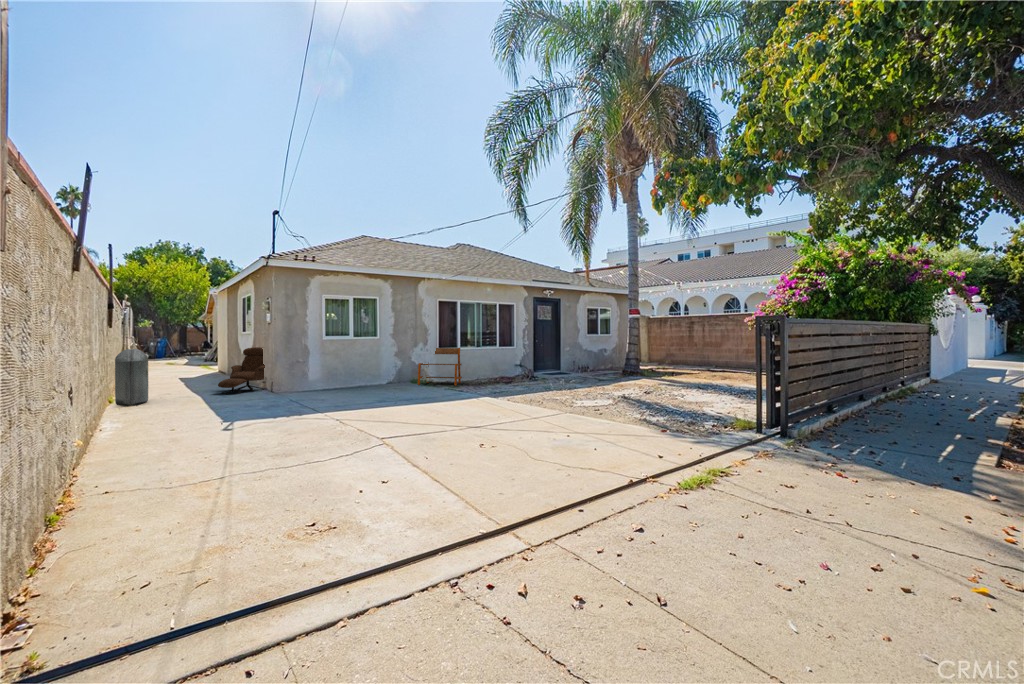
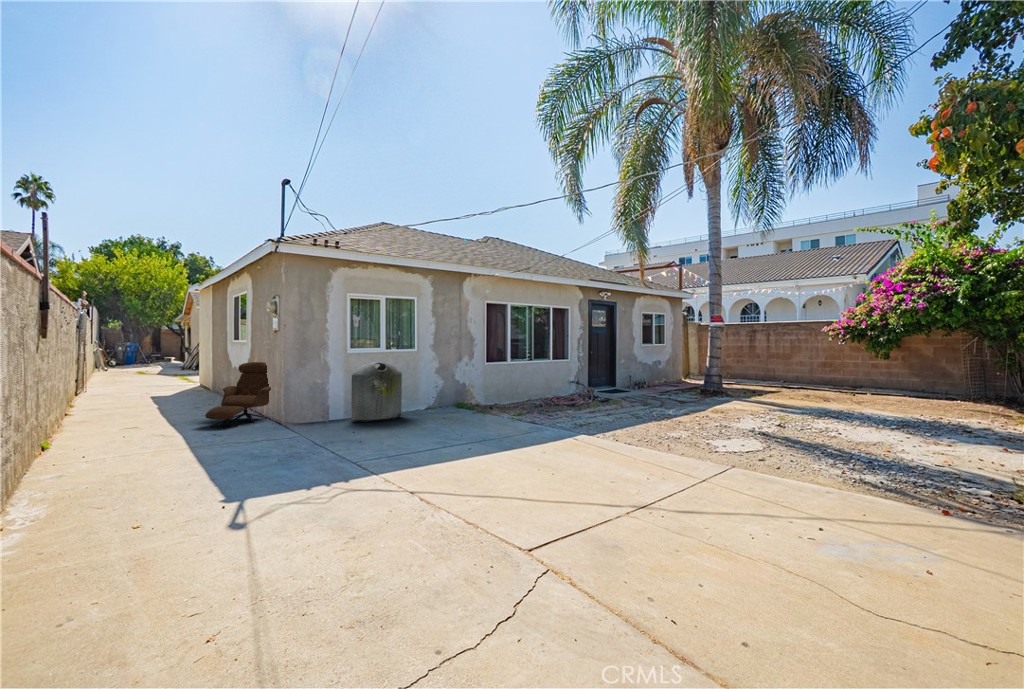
bench: present [418,348,462,386] -> none [464,361,517,411]
trash can: present [115,349,148,406] -> present [351,362,402,422]

